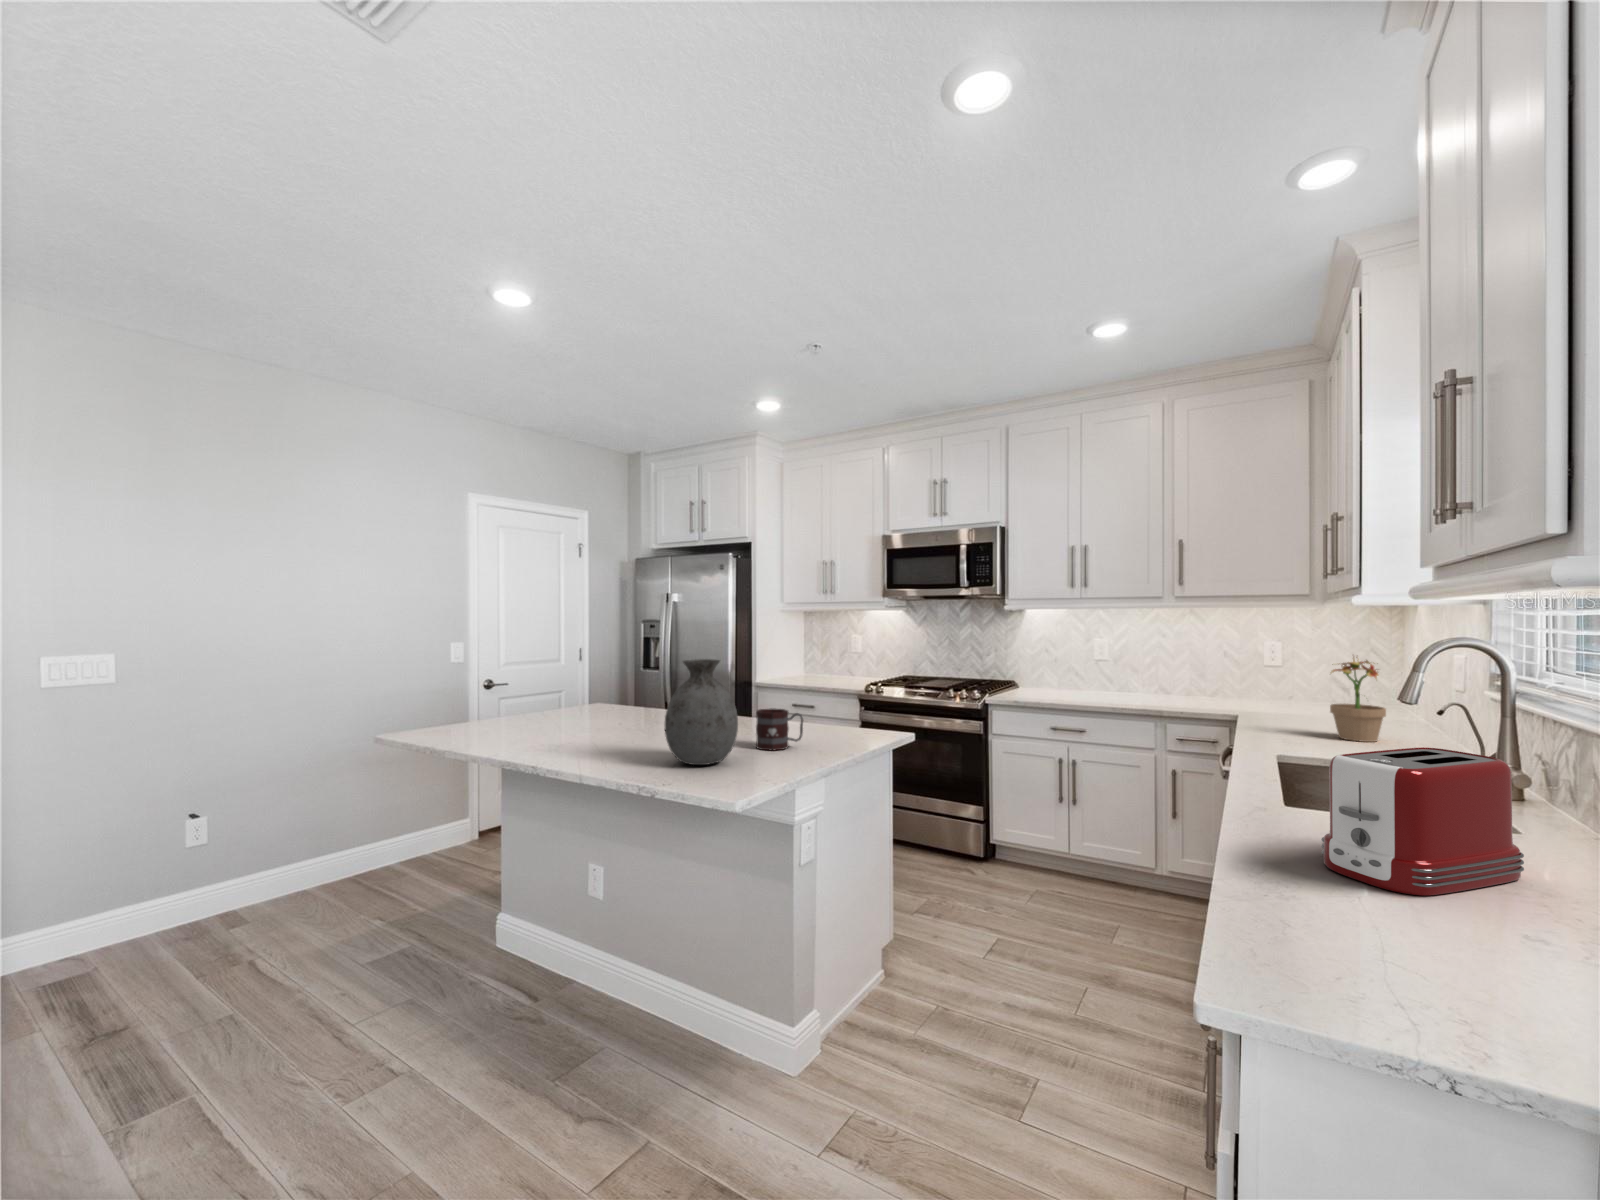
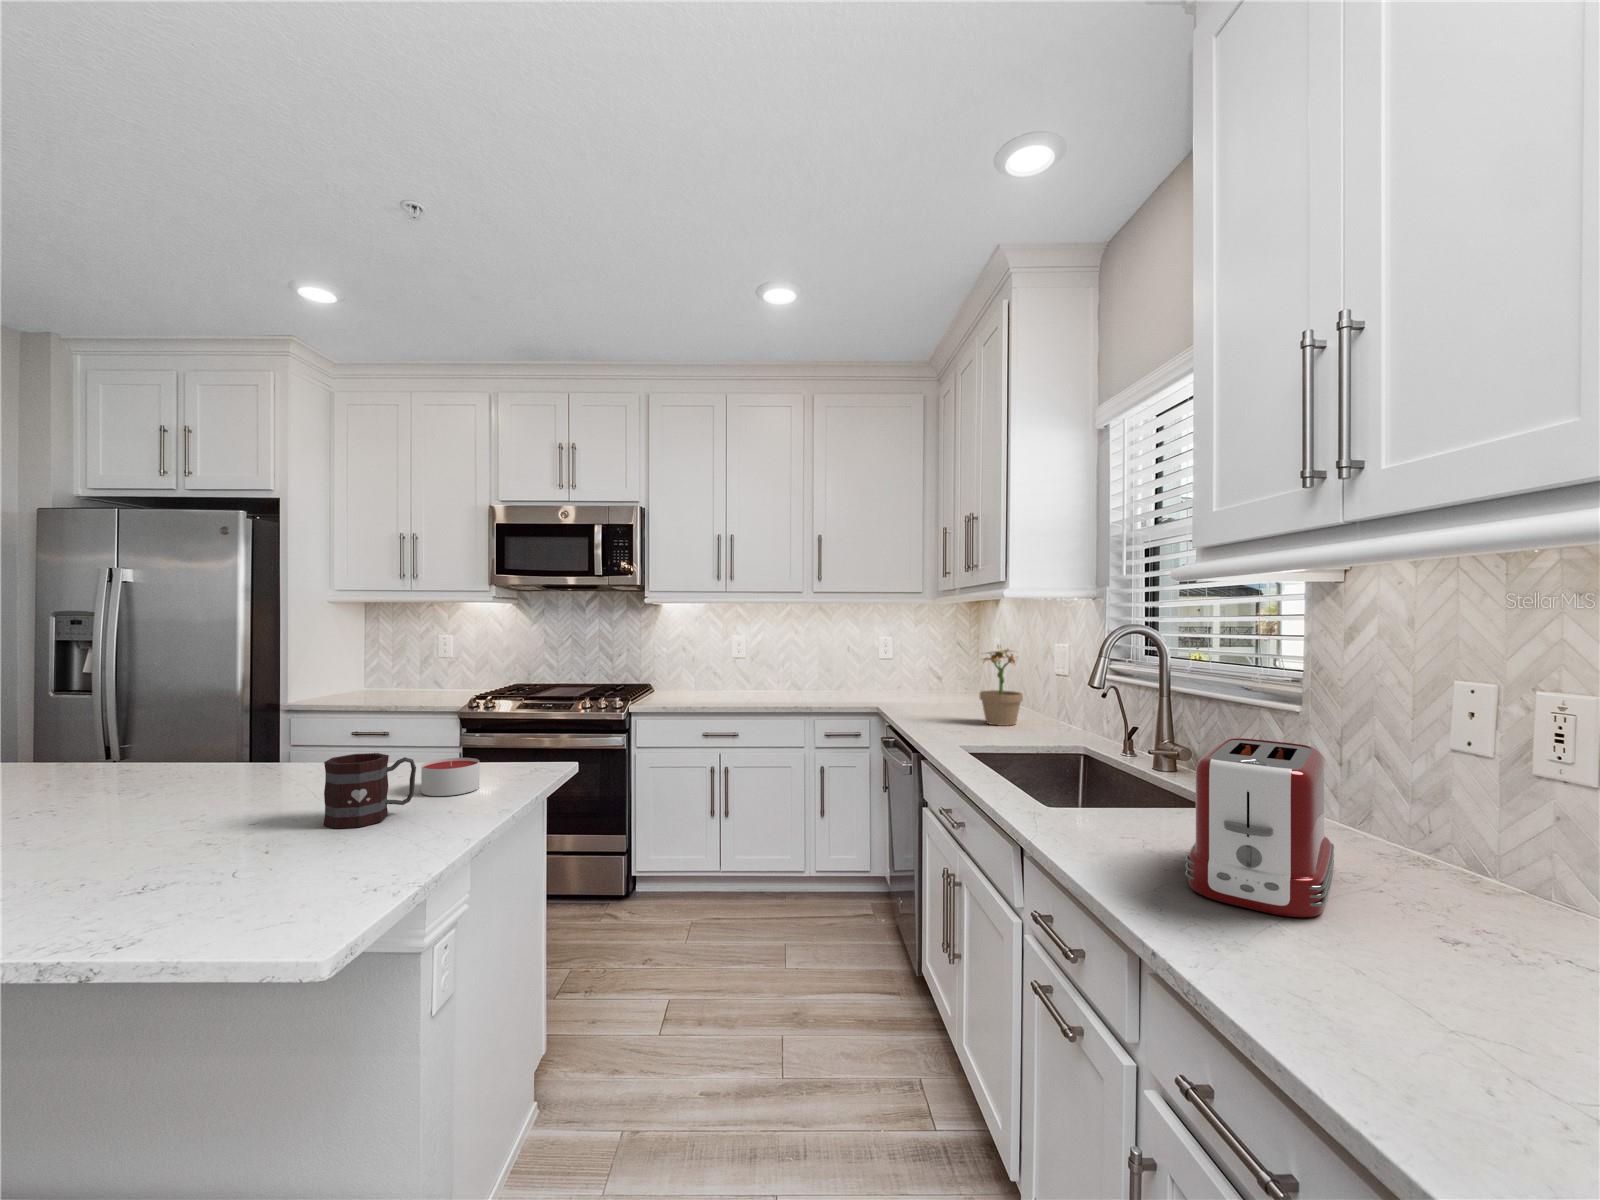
vase: present [665,659,738,765] -> none [111,677,296,890]
candle: none [811,719,845,741] -> present [421,758,480,796]

